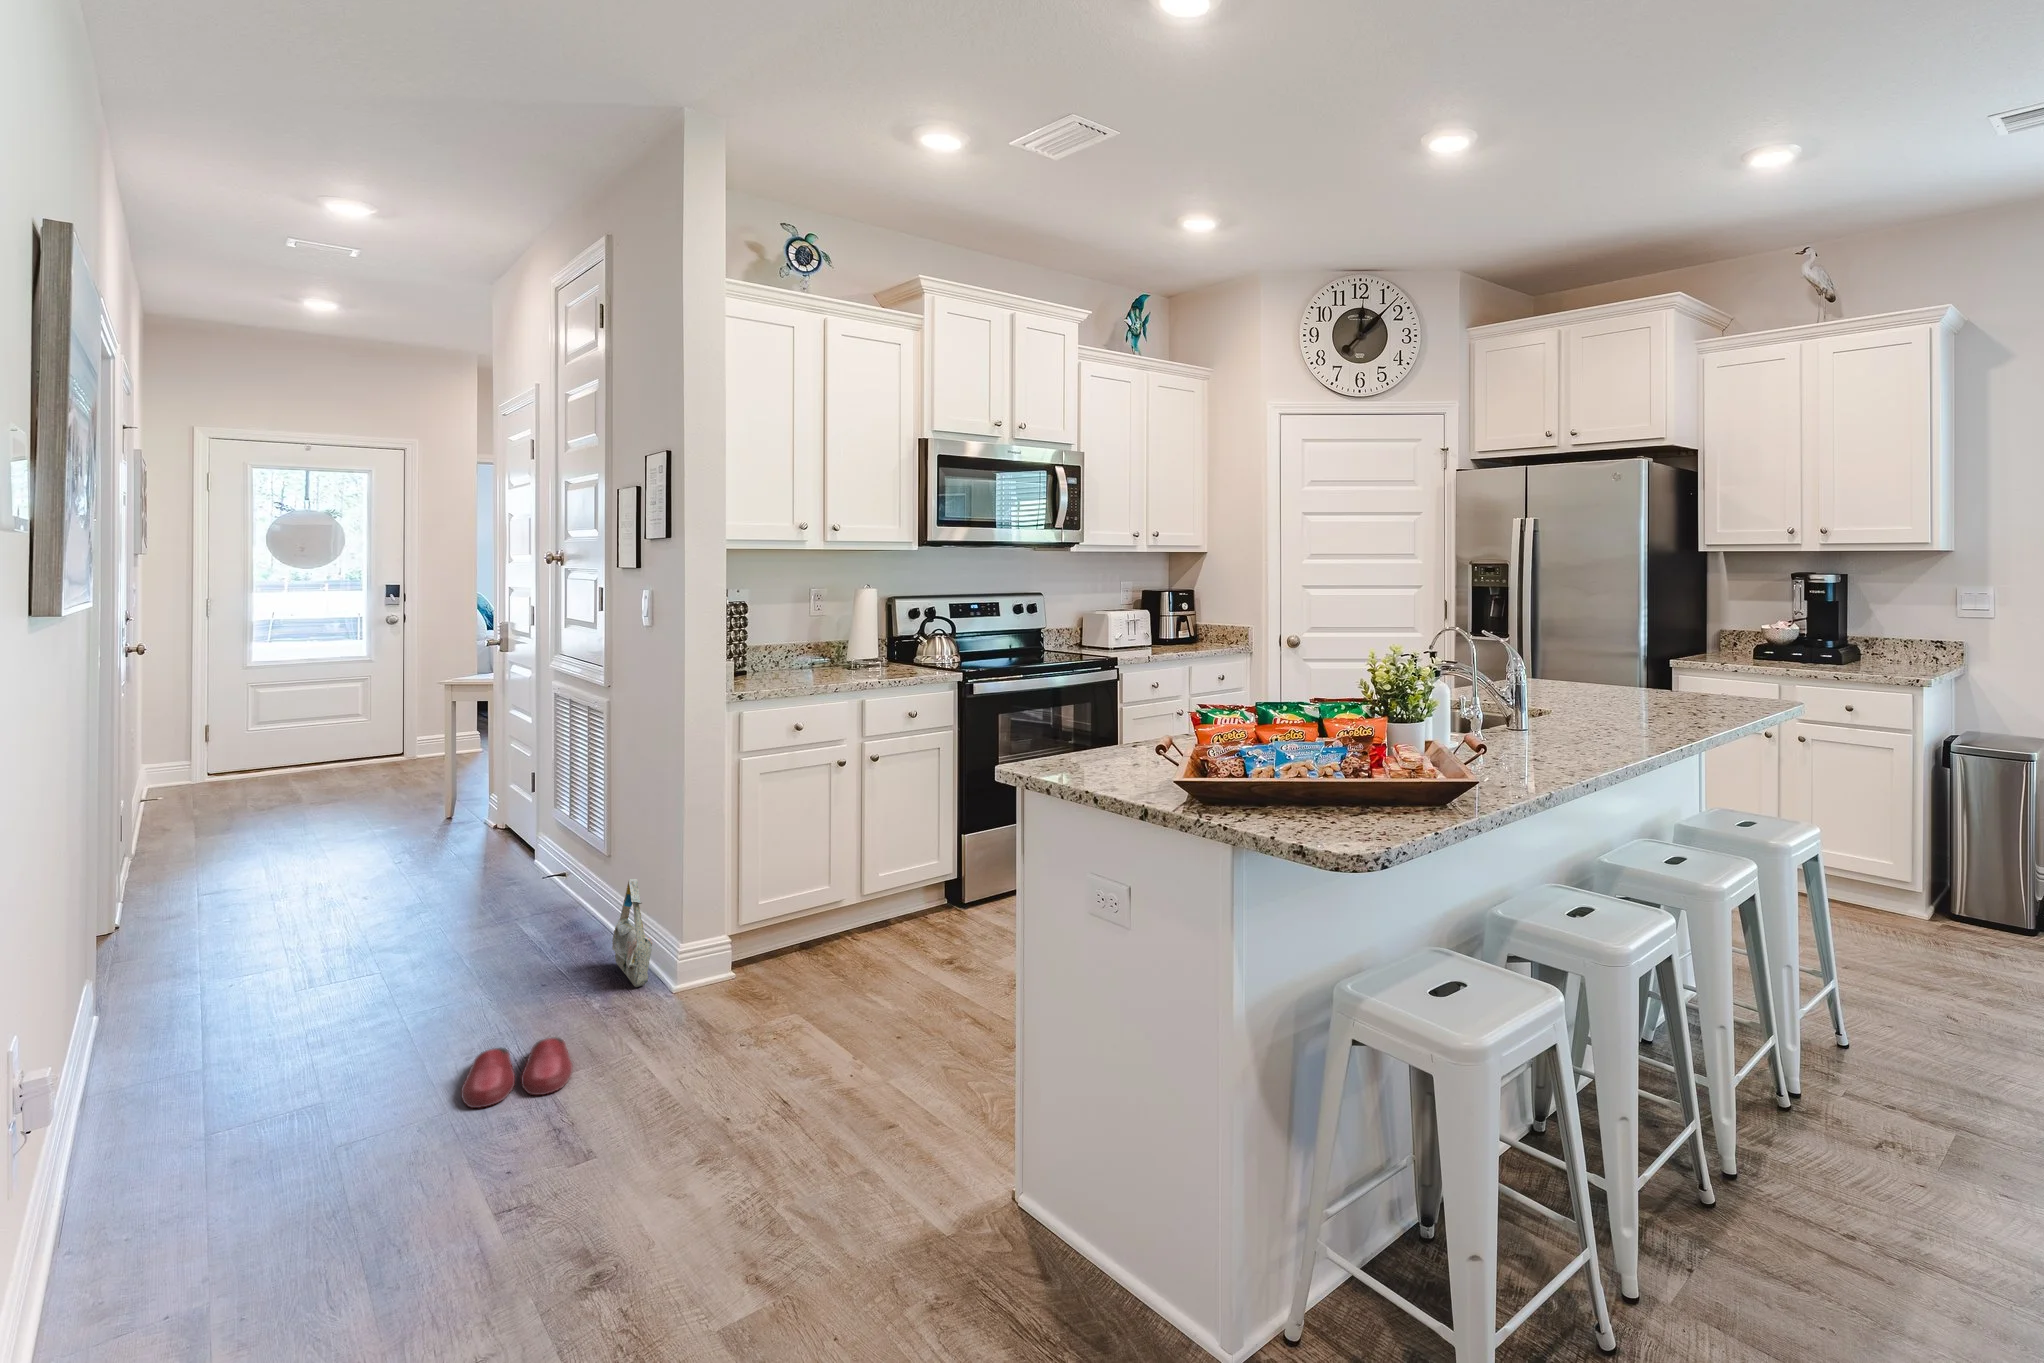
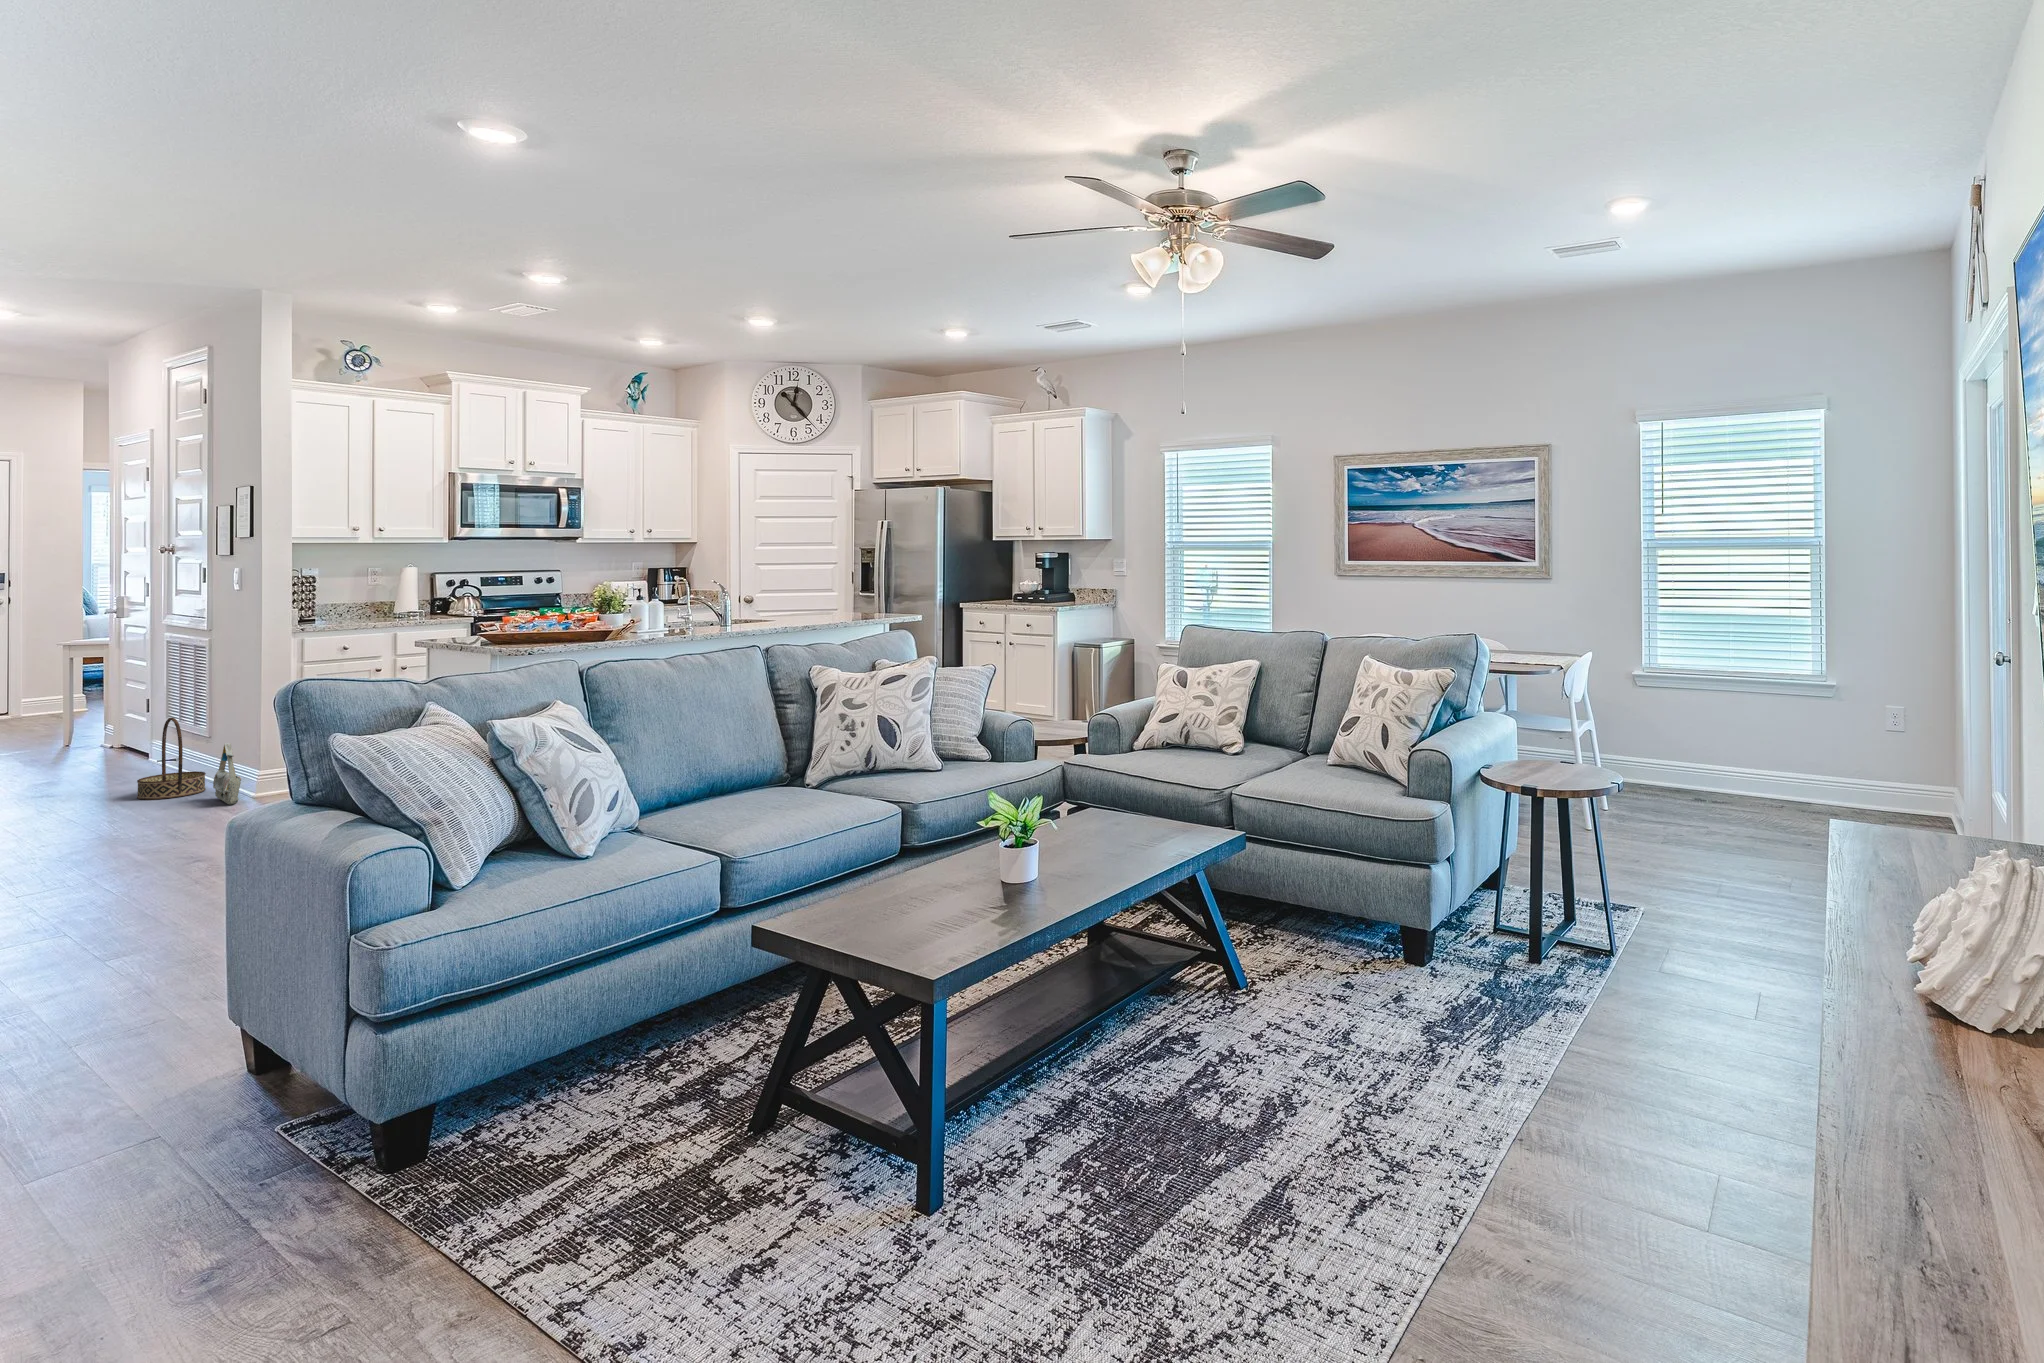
basket: none [511,823,602,958] -> present [137,718,206,800]
slippers: present [461,1038,572,1108] -> none [111,816,184,845]

